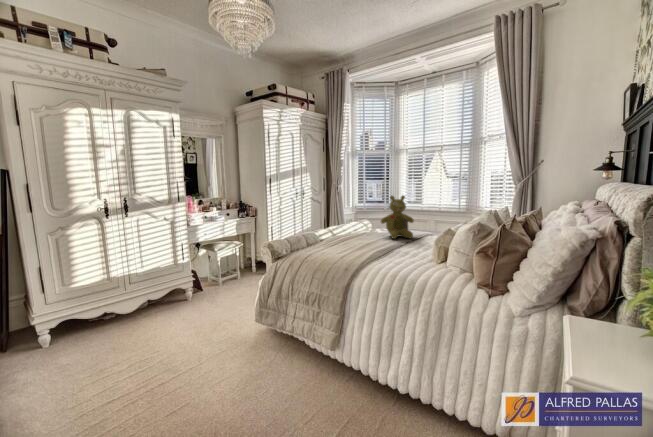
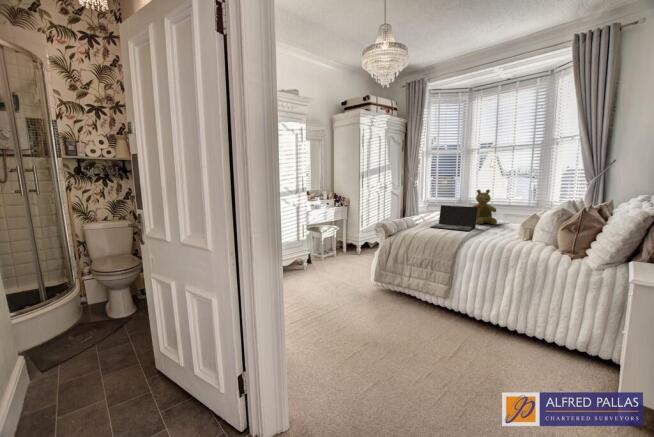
laptop: none [328,216,387,251] -> present [431,205,478,231]

